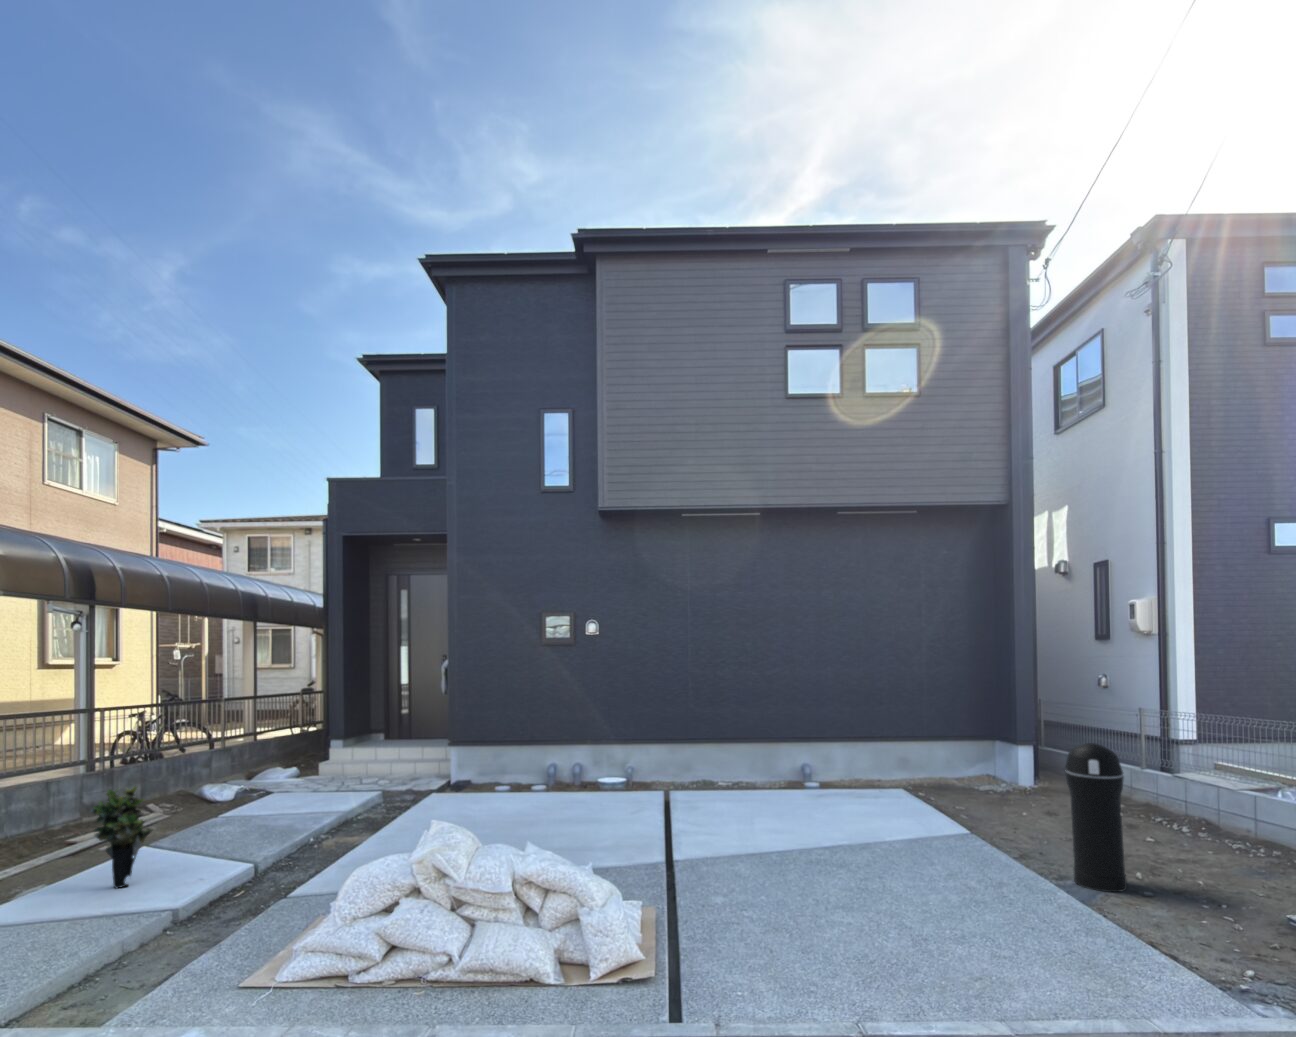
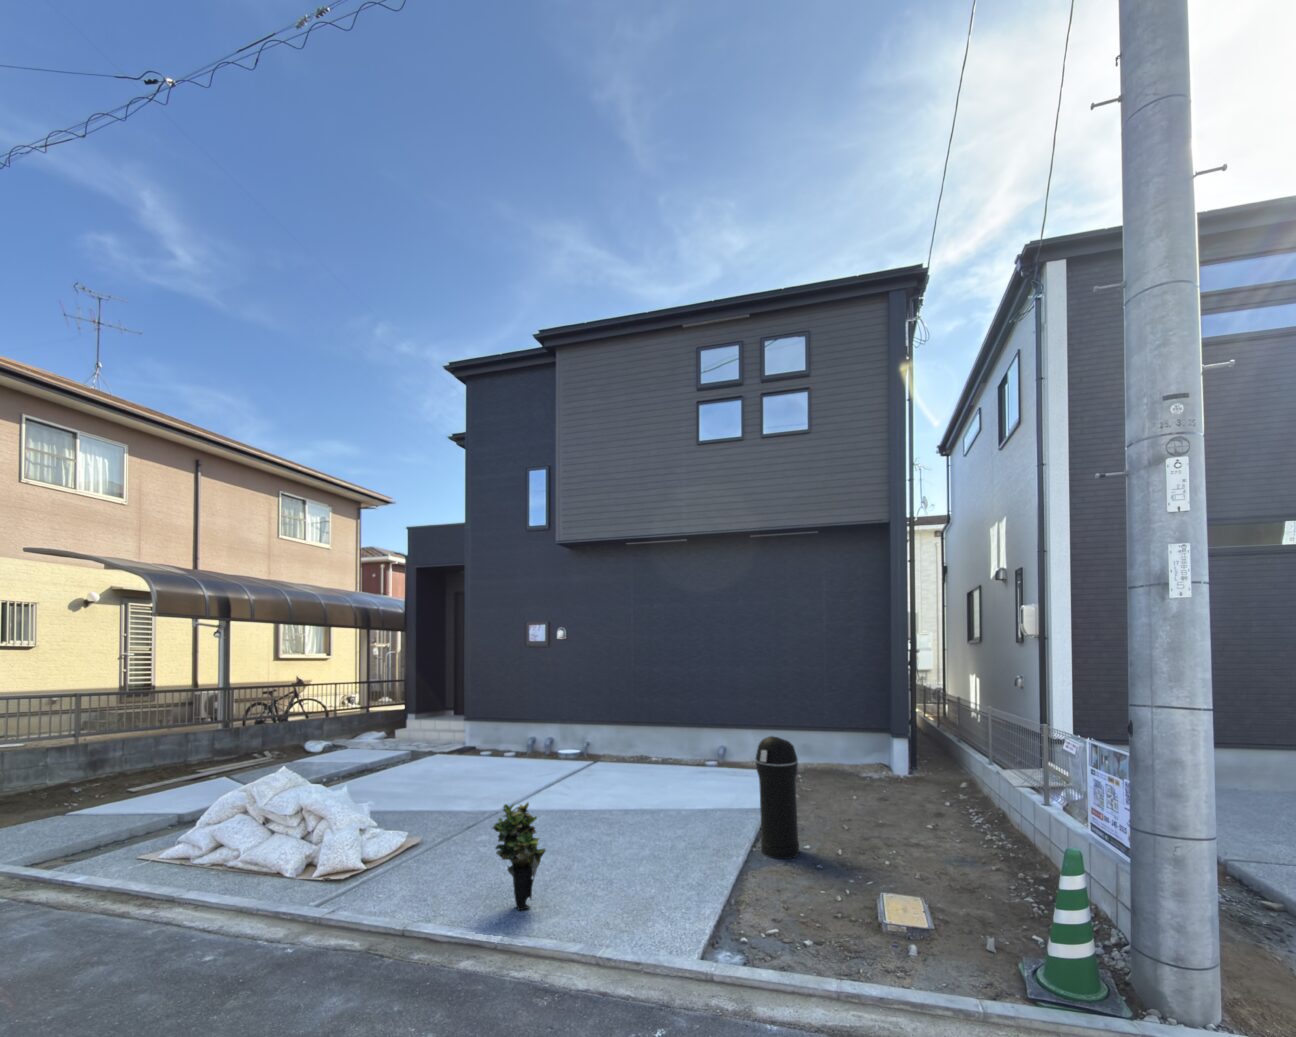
potted plant: present [92,787,152,888] -> present [493,802,546,910]

